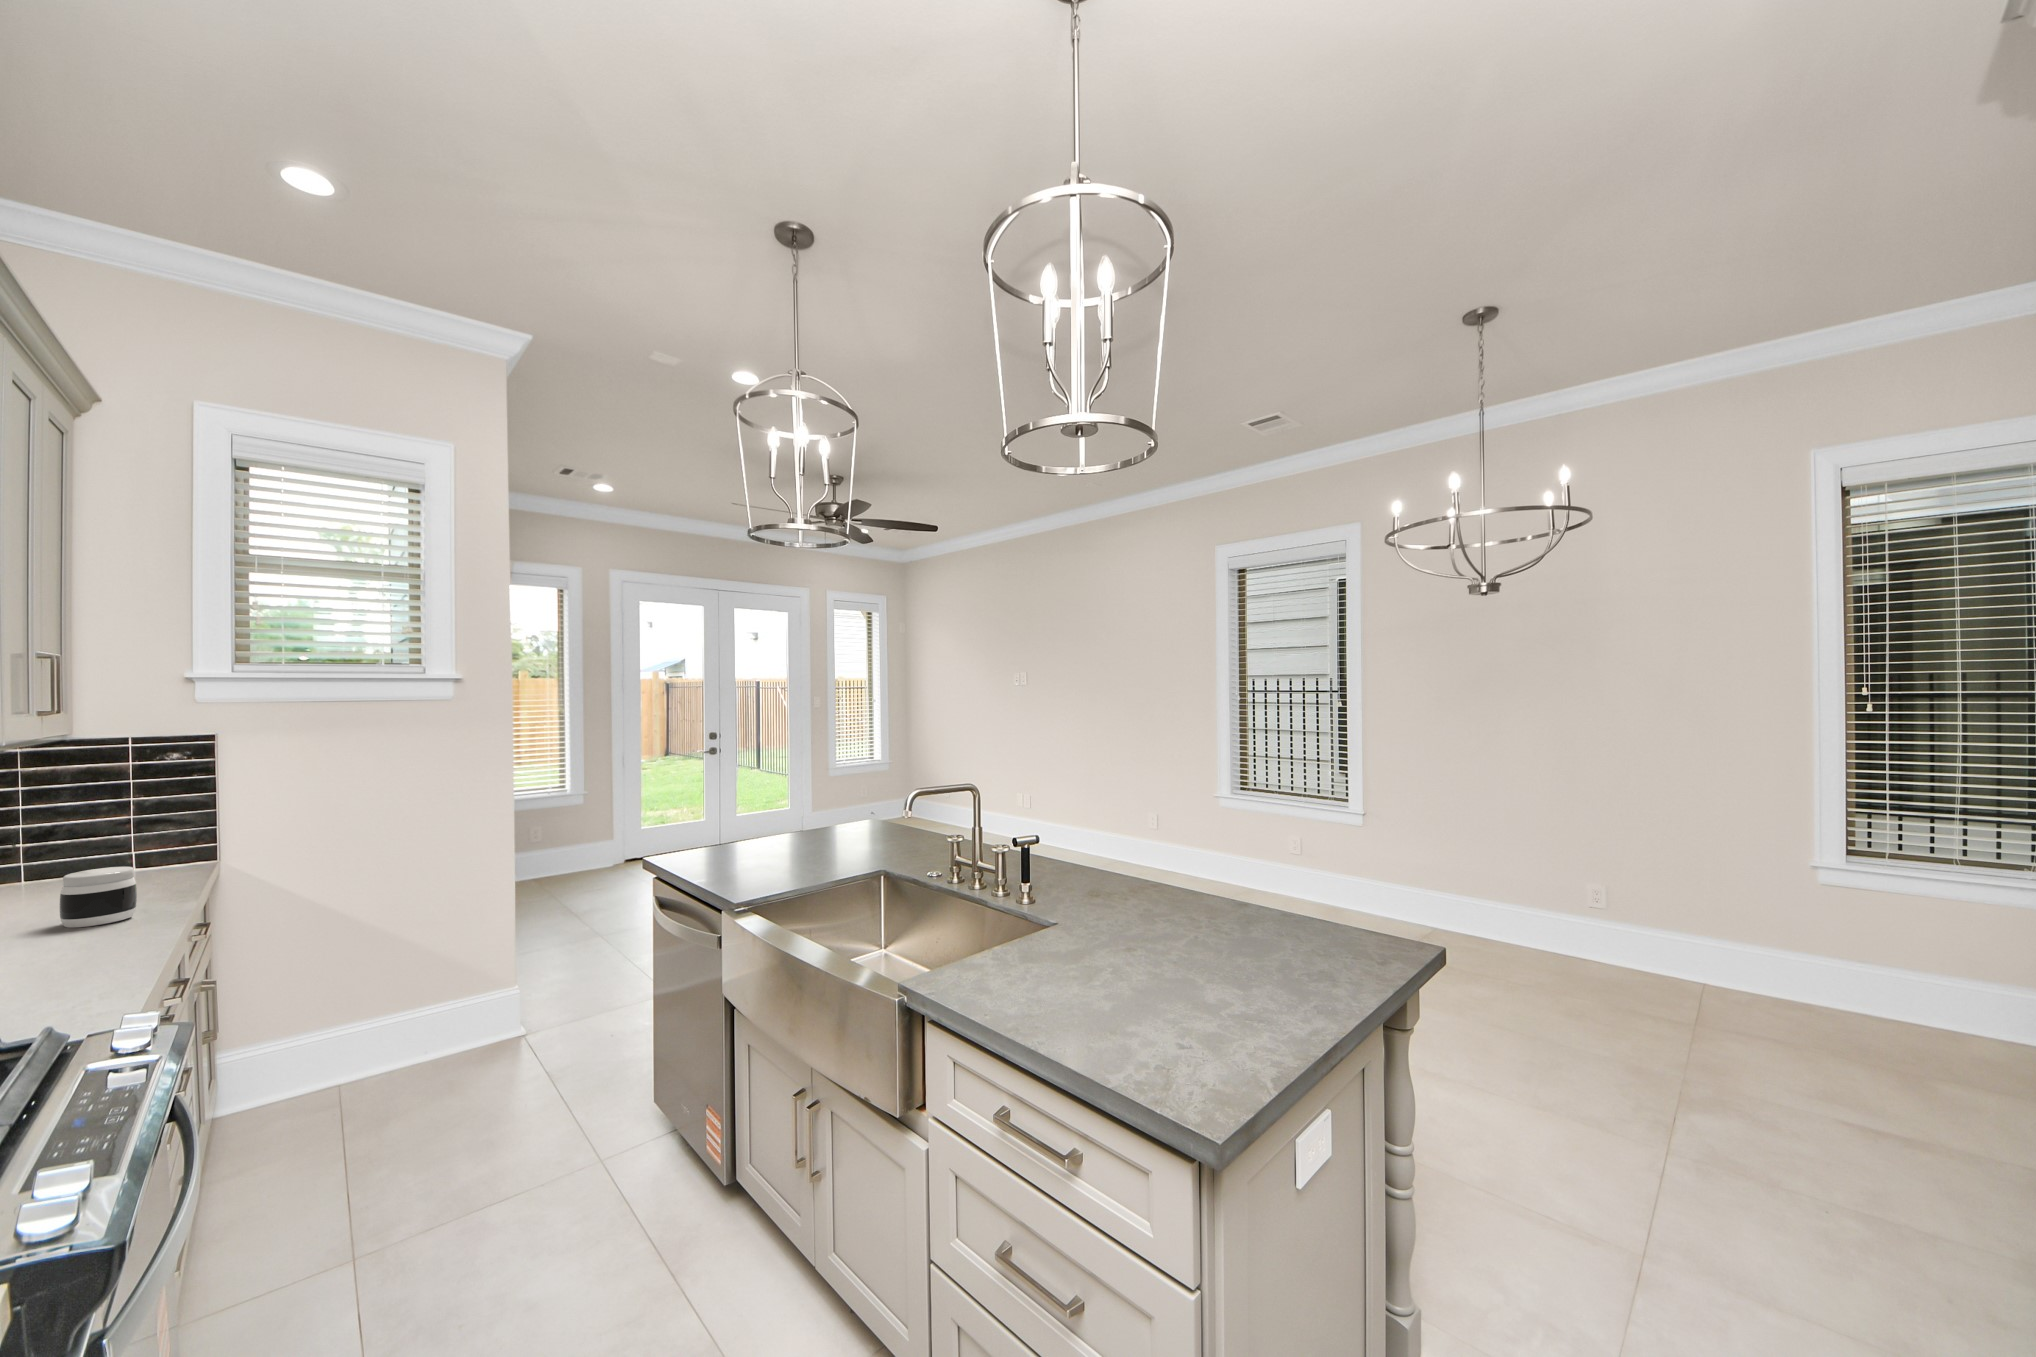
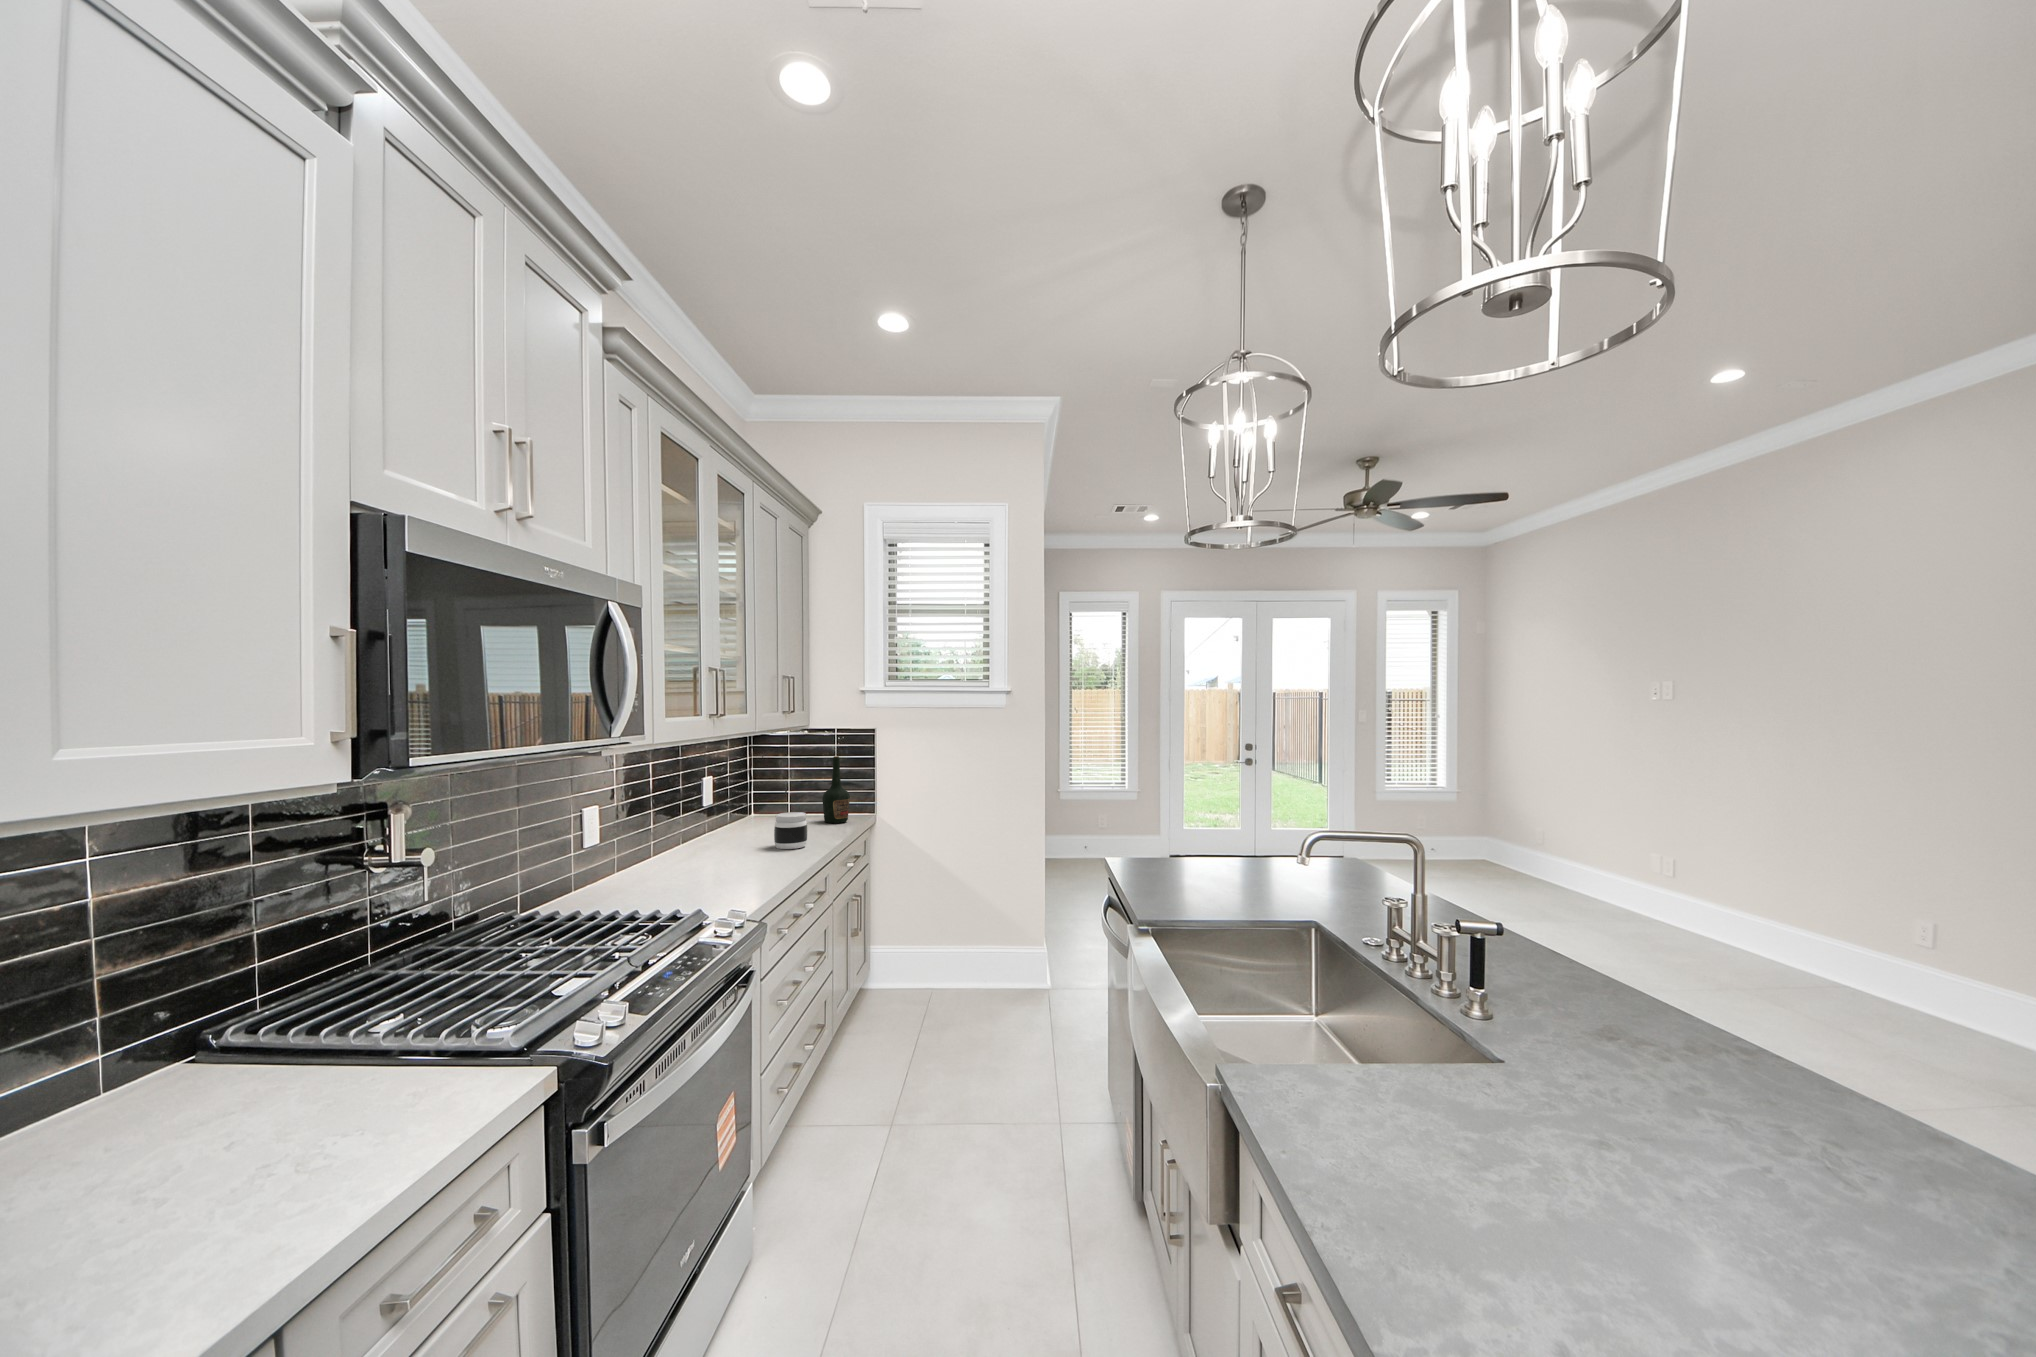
bottle: none [111,780,174,883] -> present [822,756,850,823]

